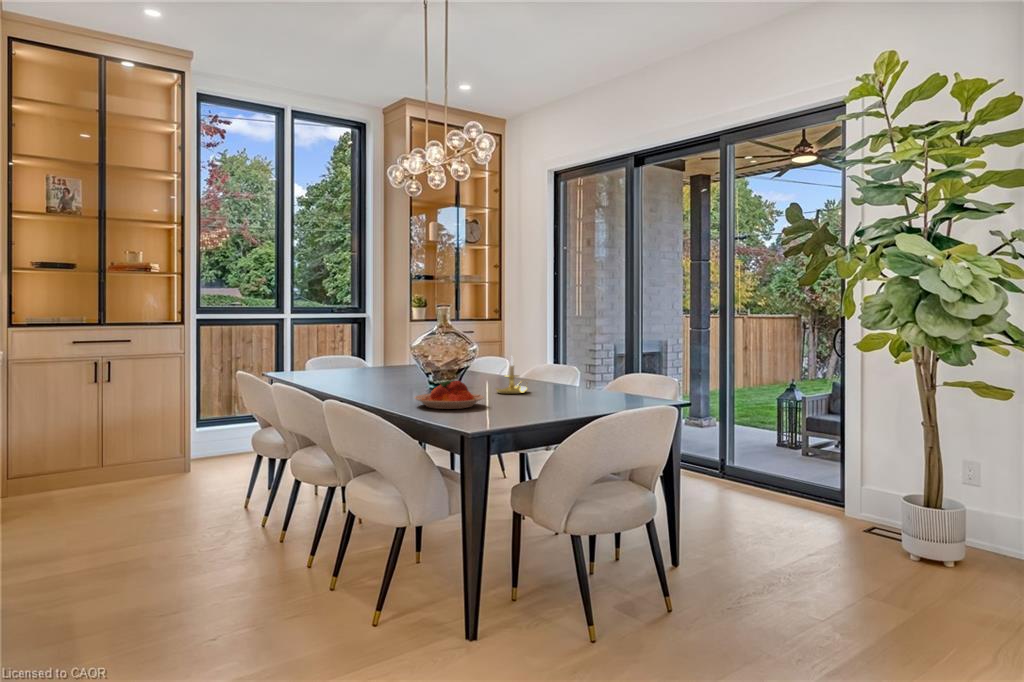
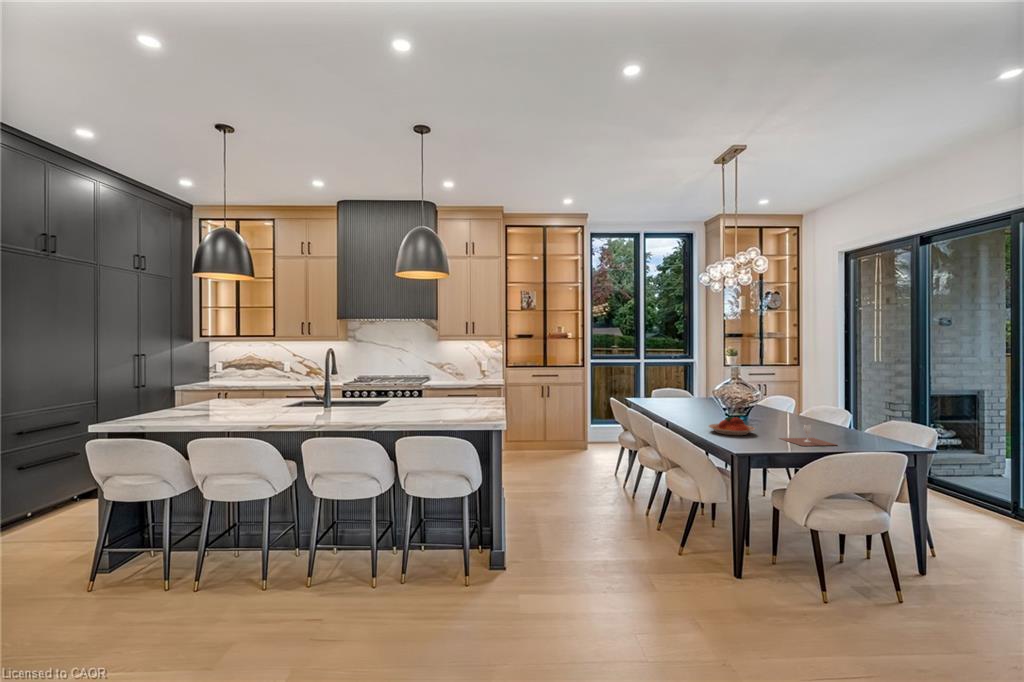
candle holder: present [495,359,528,394] -> none [770,401,798,427]
wine glass: none [518,383,596,415] -> present [780,425,837,446]

